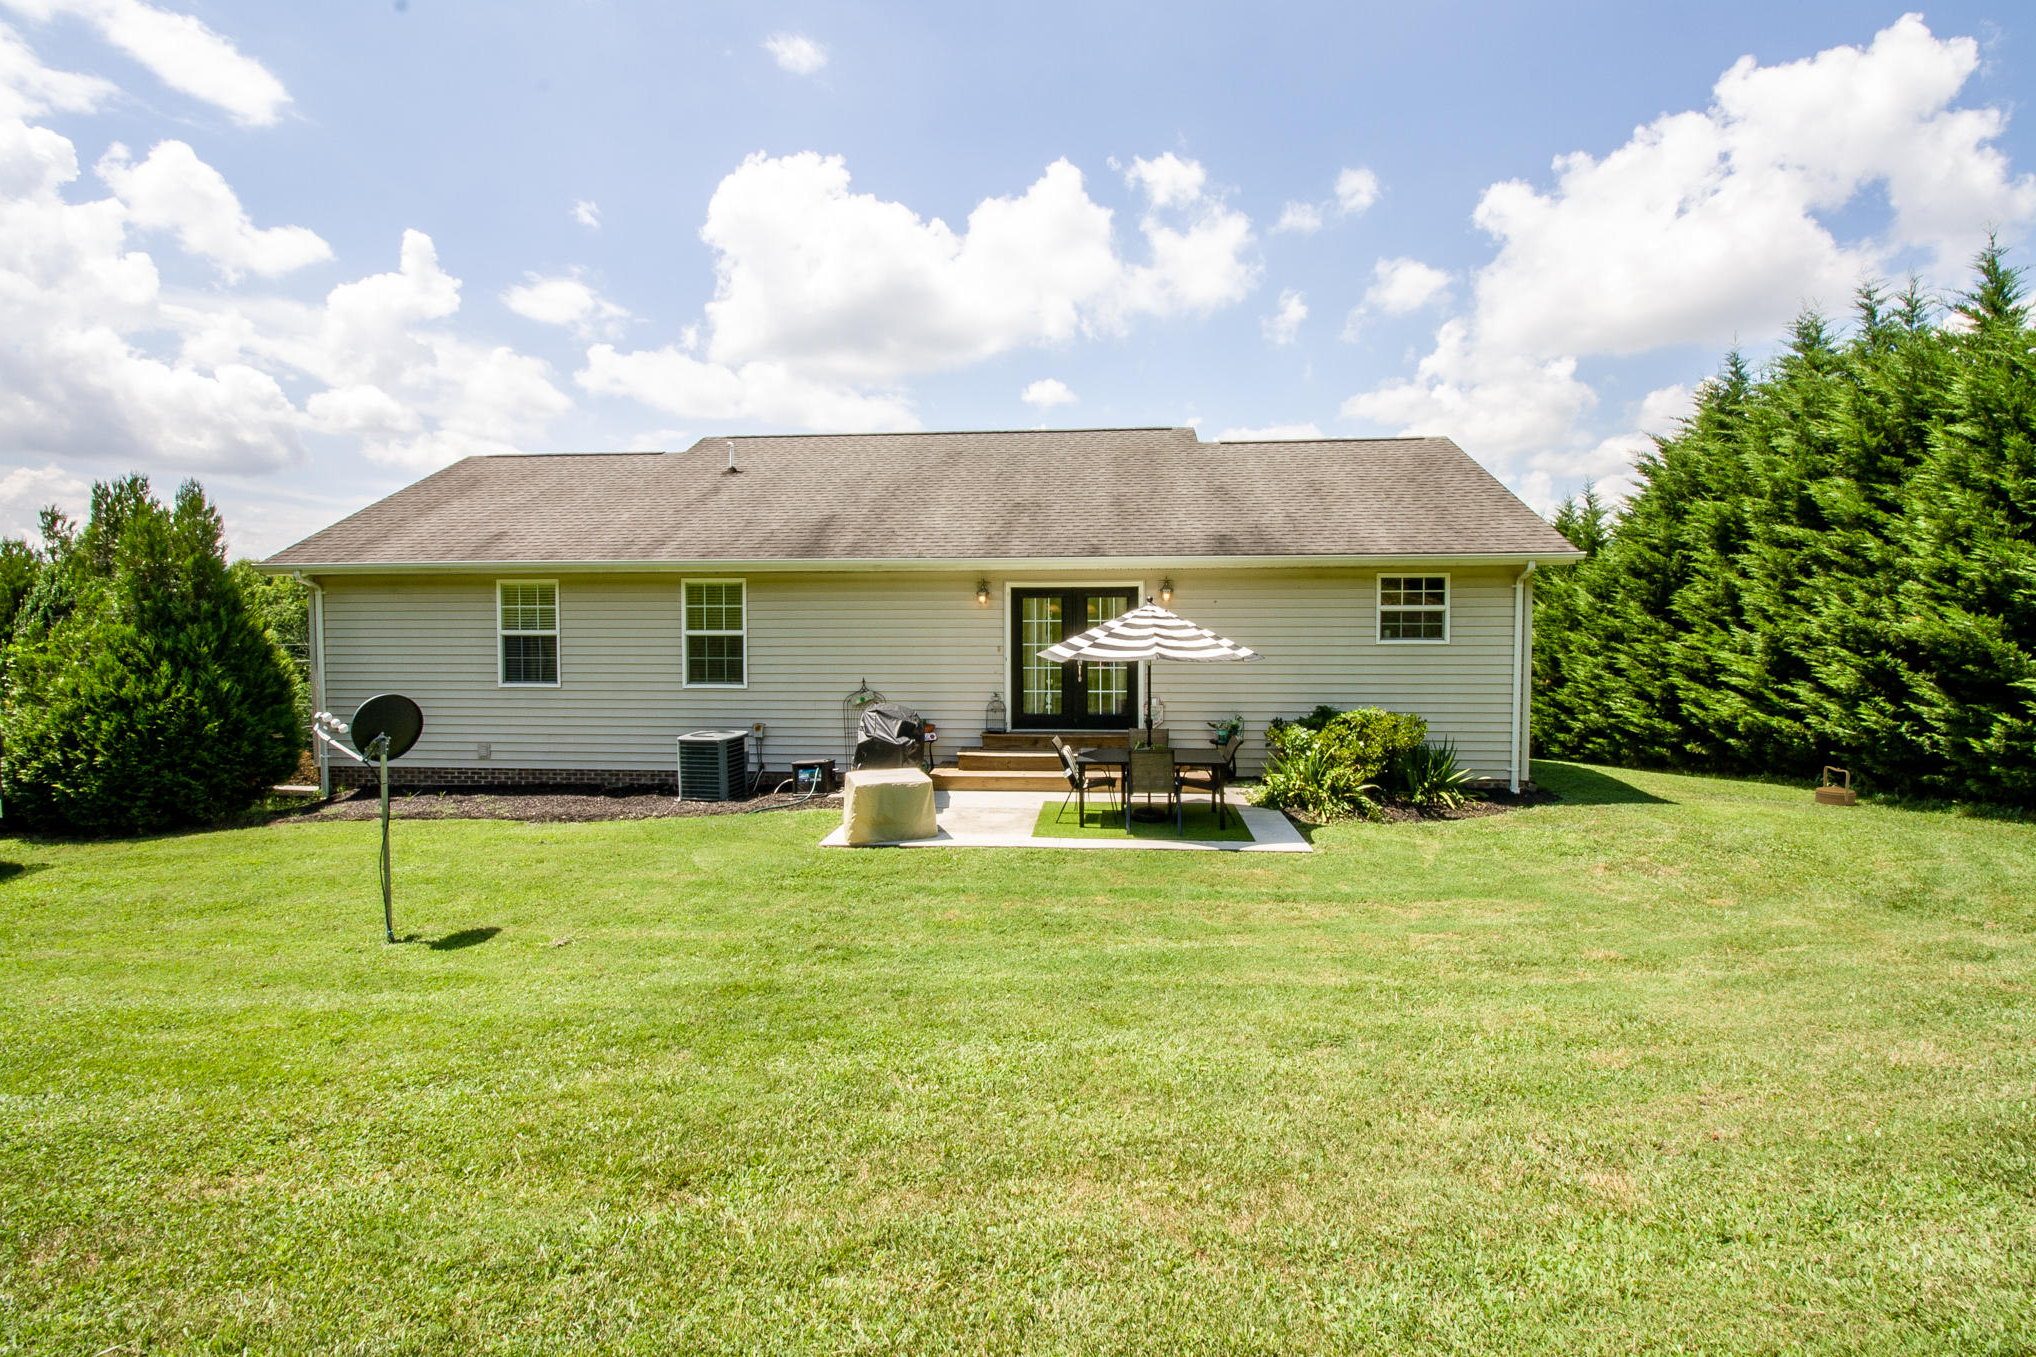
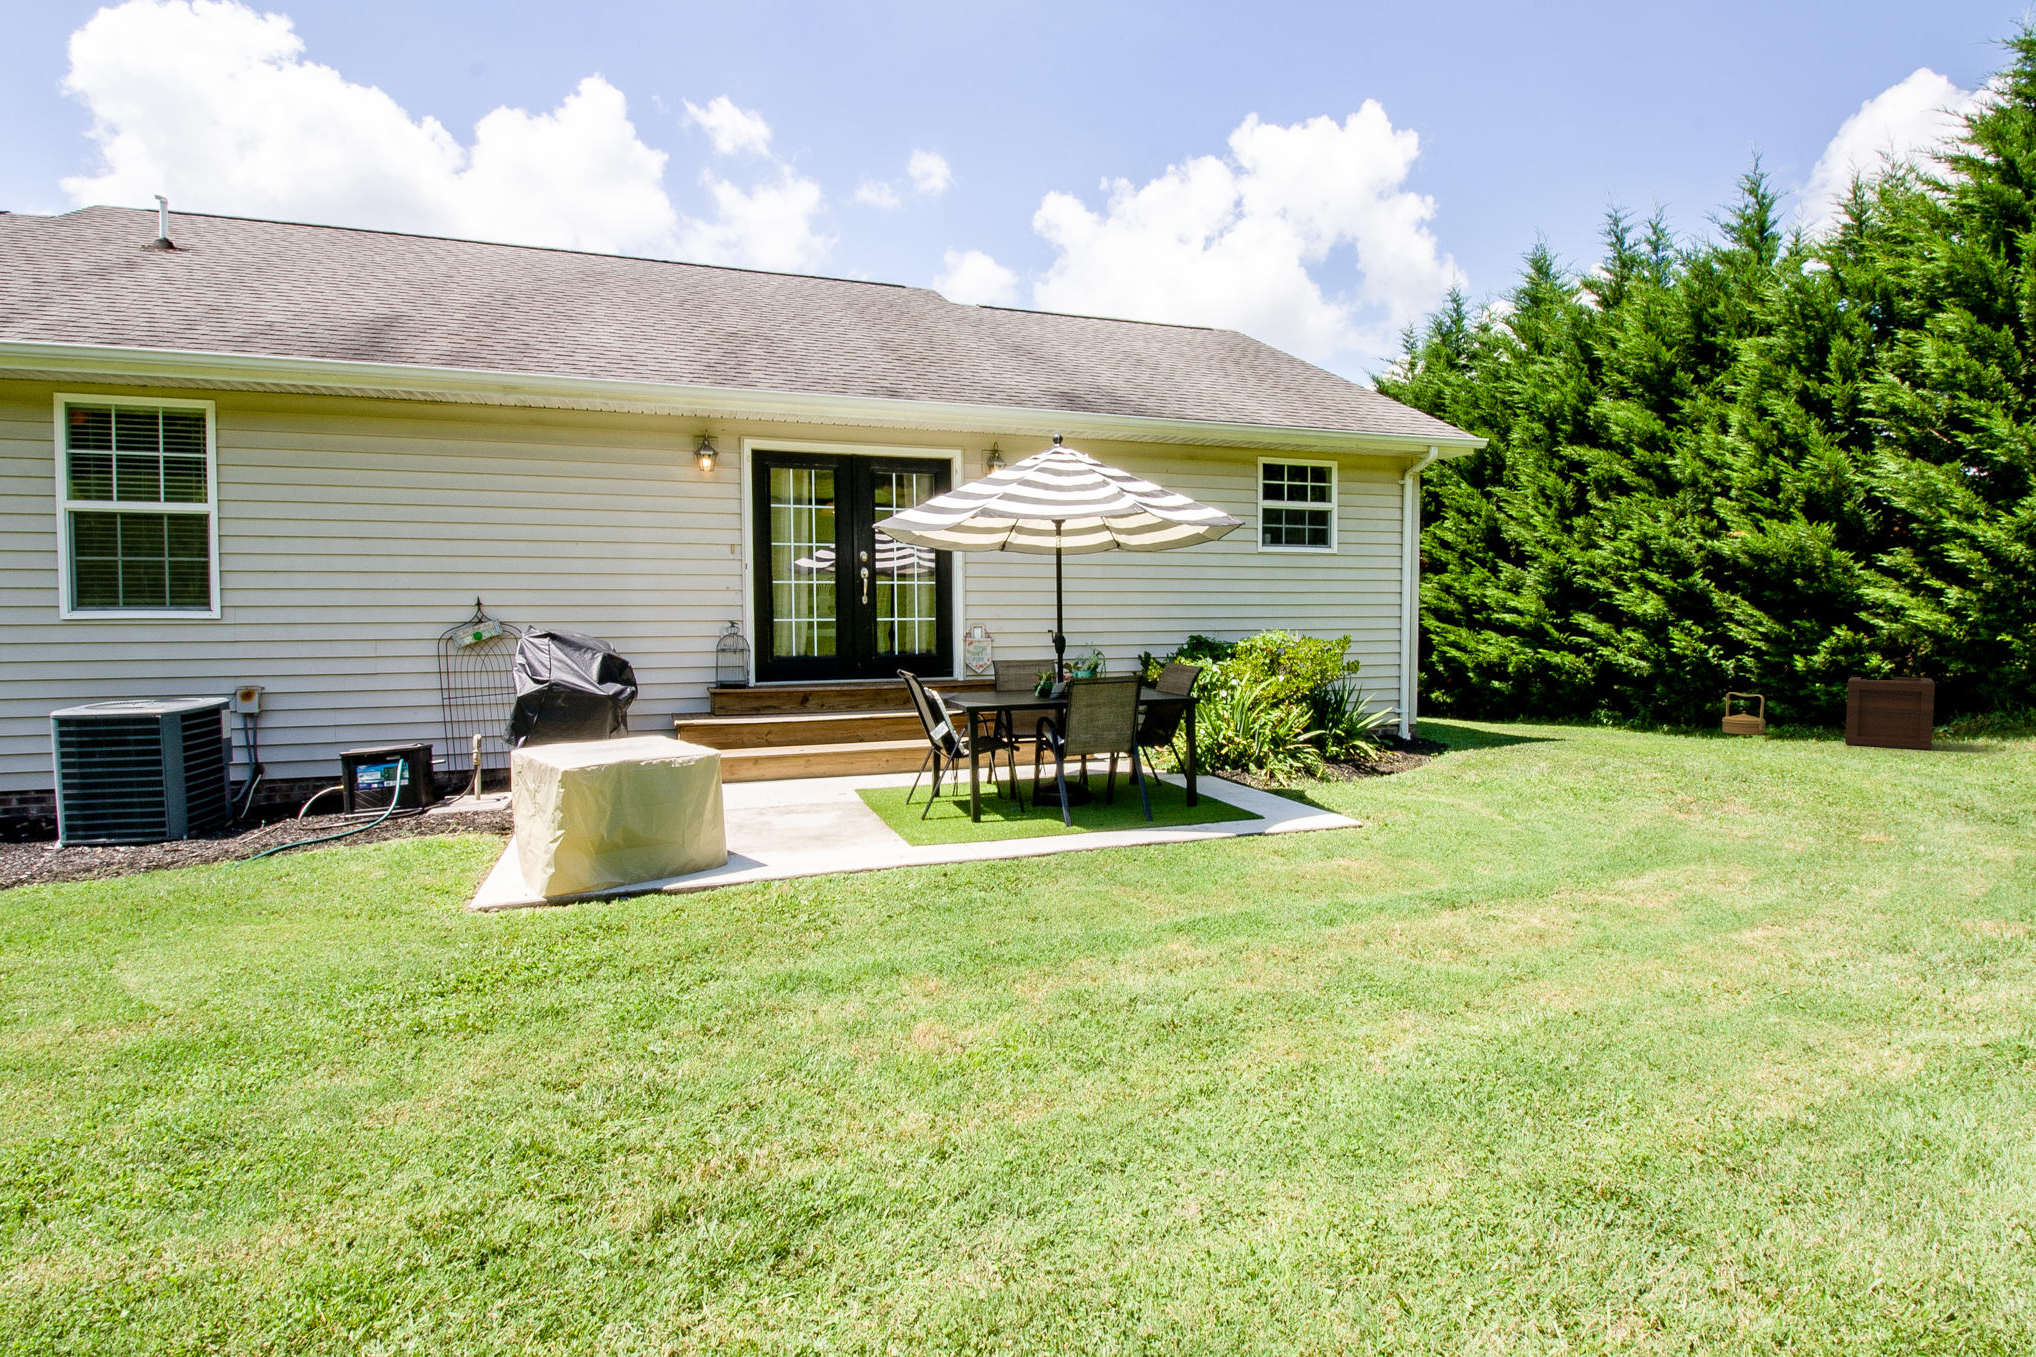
wooden crate: none [1902,760,2008,832] -> present [1845,677,1935,750]

